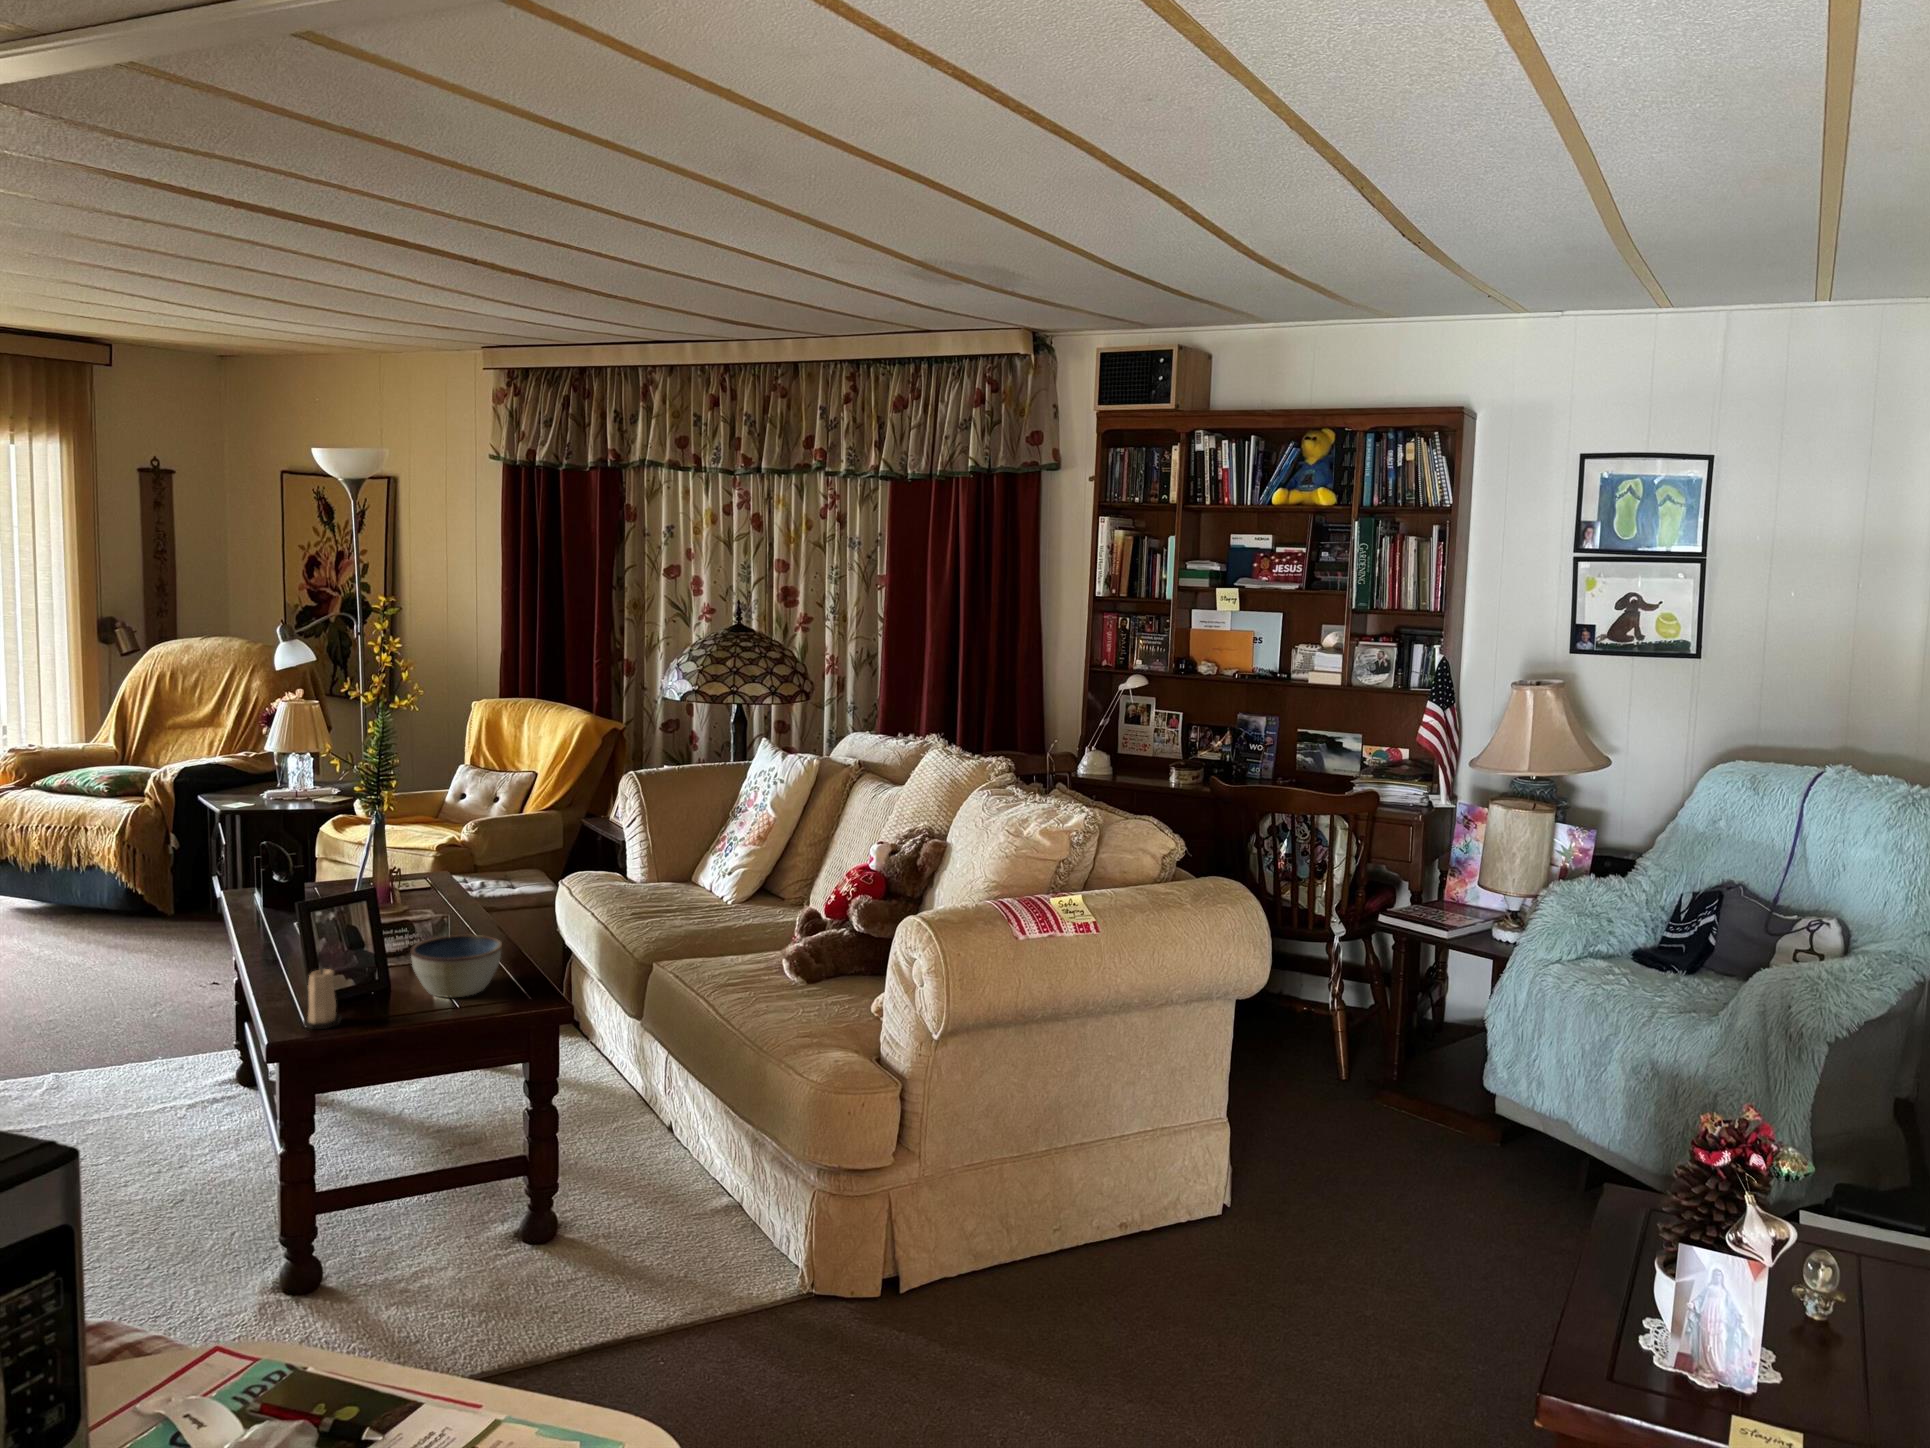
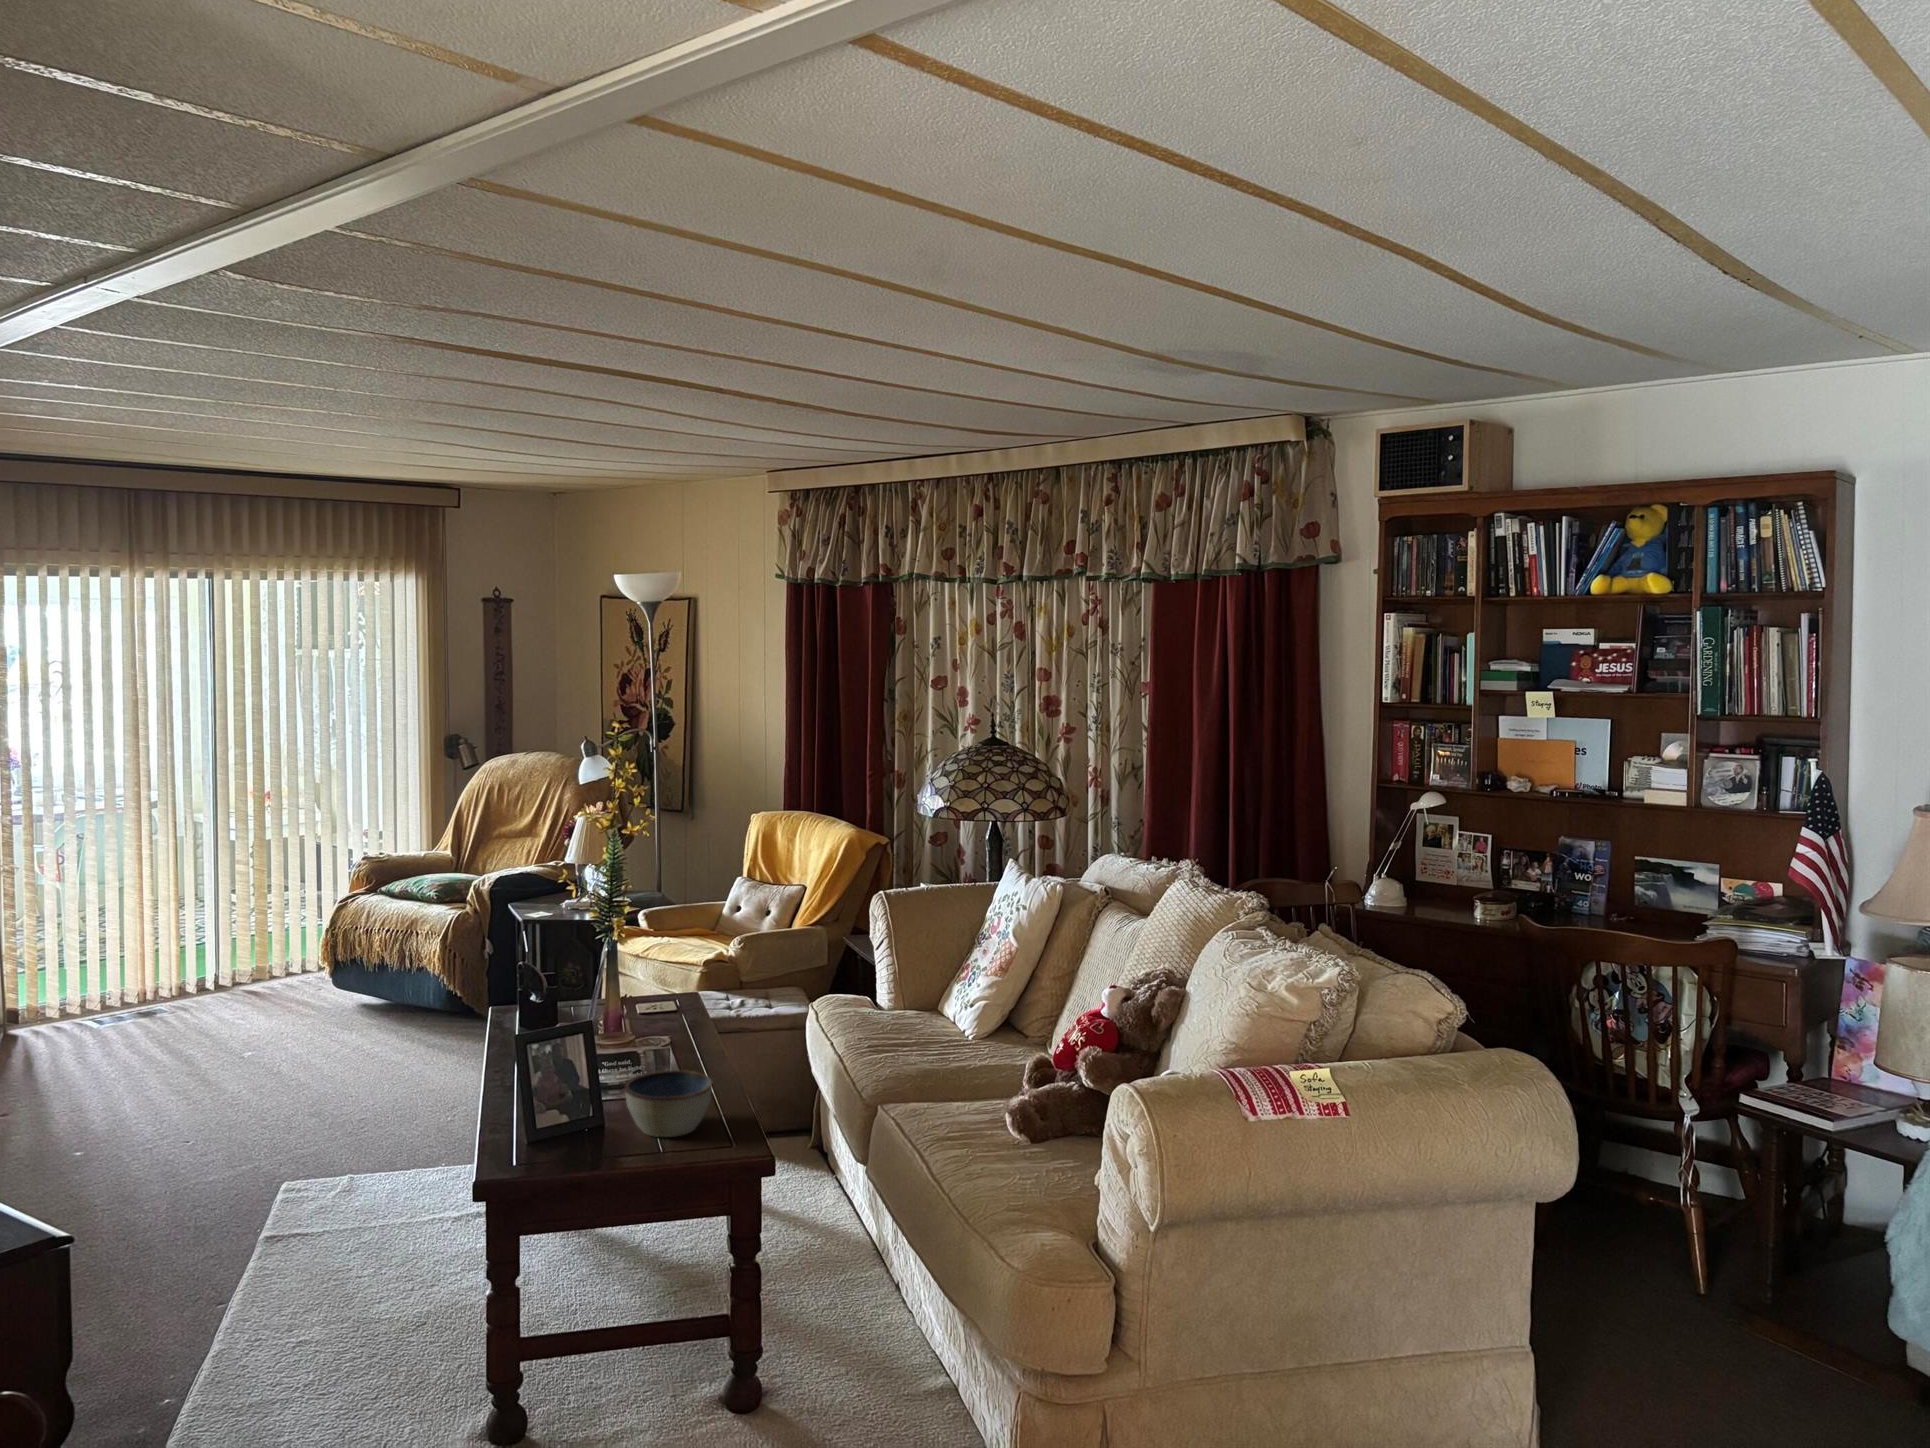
candle: present [303,968,341,1029] -> none [517,1101,553,1165]

